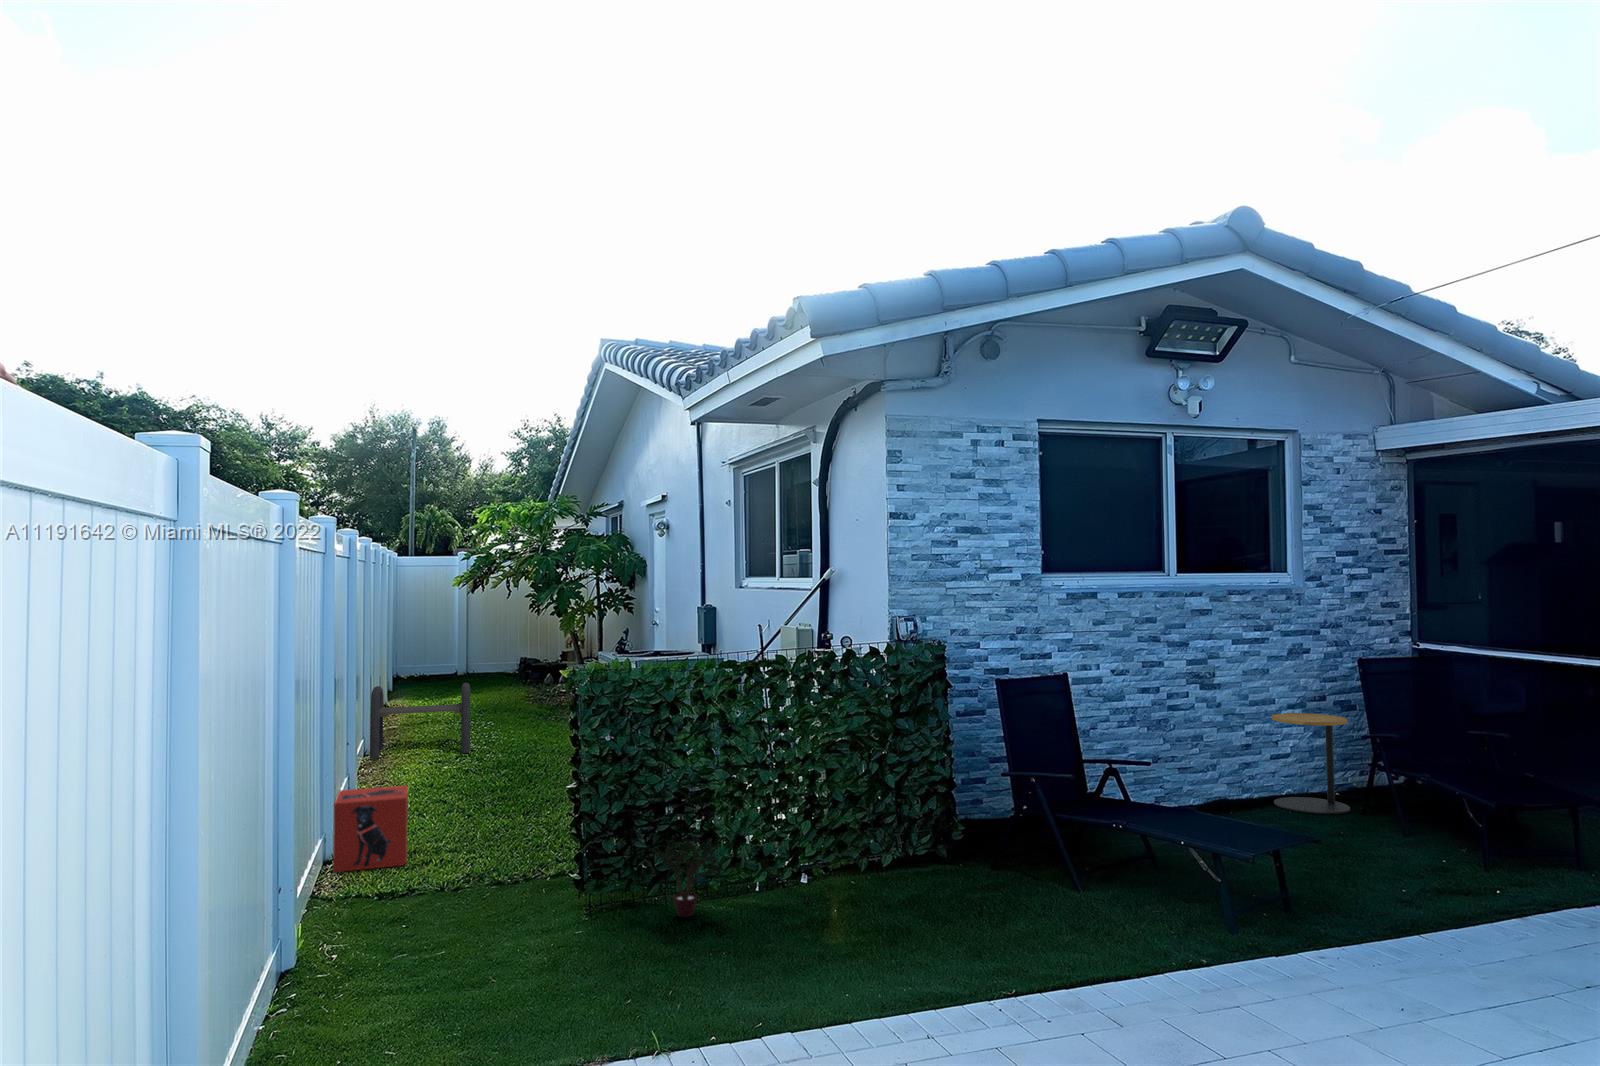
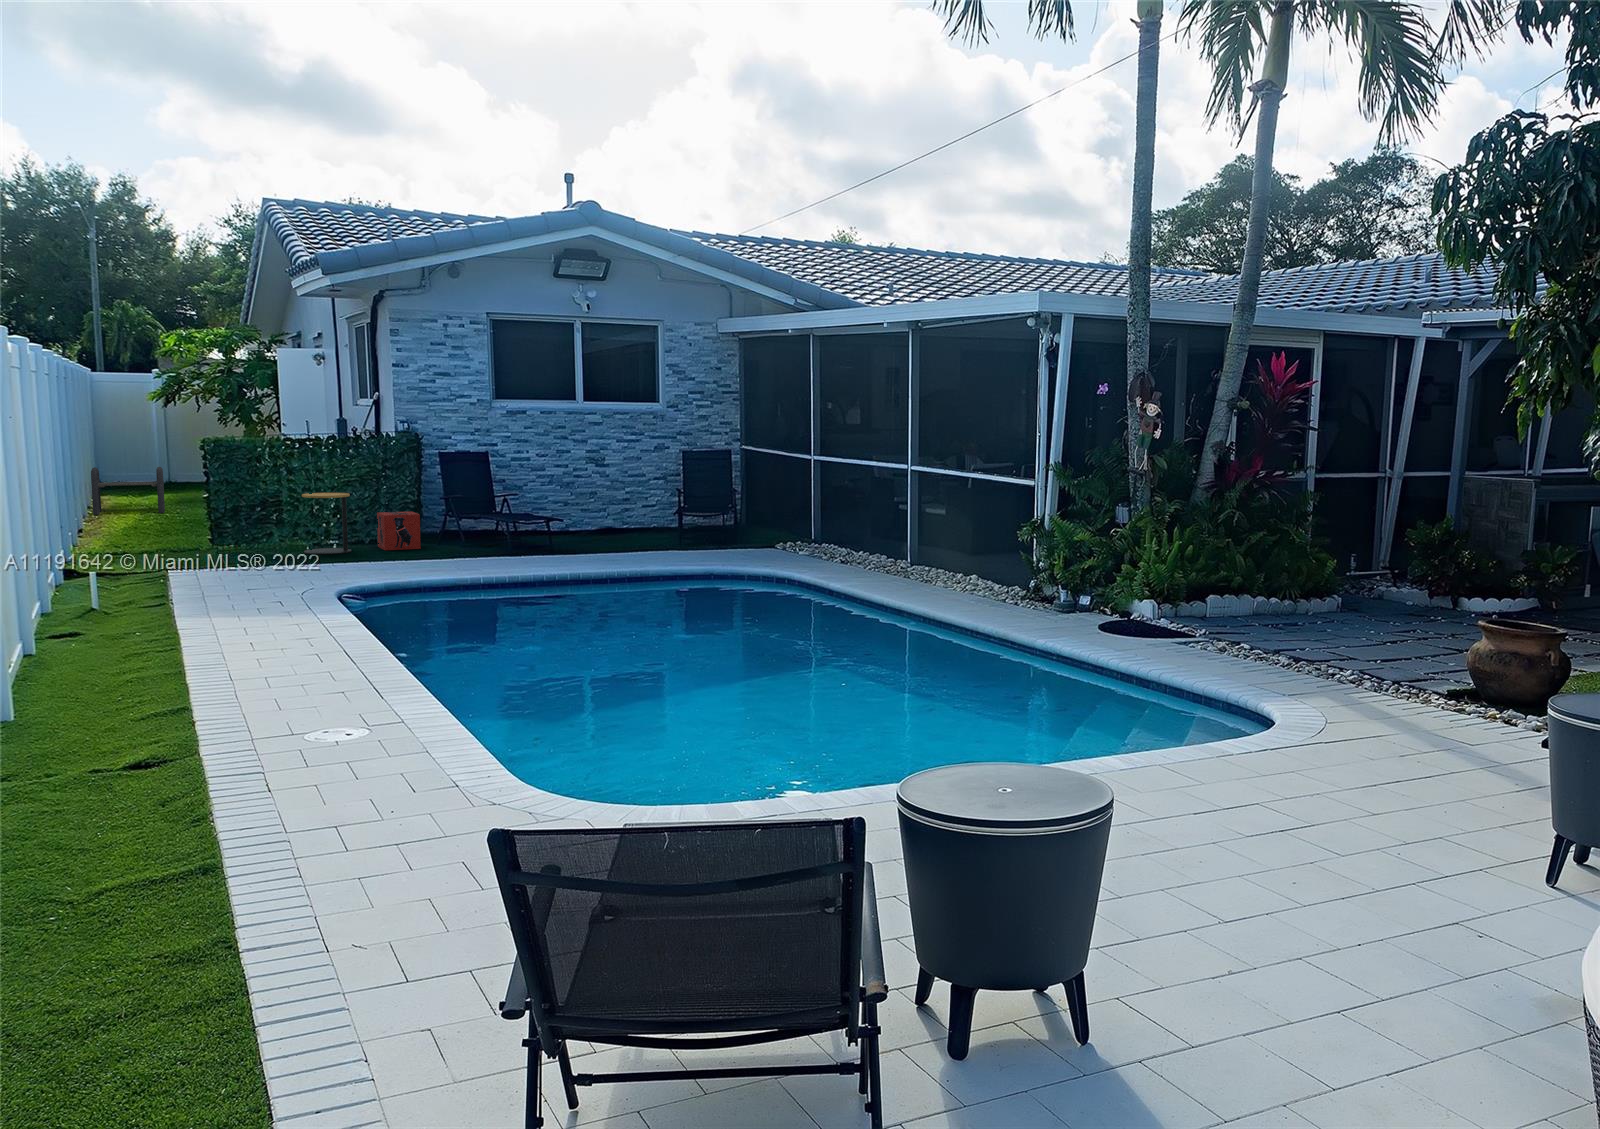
side table: present [1271,713,1350,814] -> present [302,493,351,554]
storage box: present [333,785,408,872] -> present [377,512,421,550]
potted plant: present [653,838,722,917] -> none [246,518,282,554]

